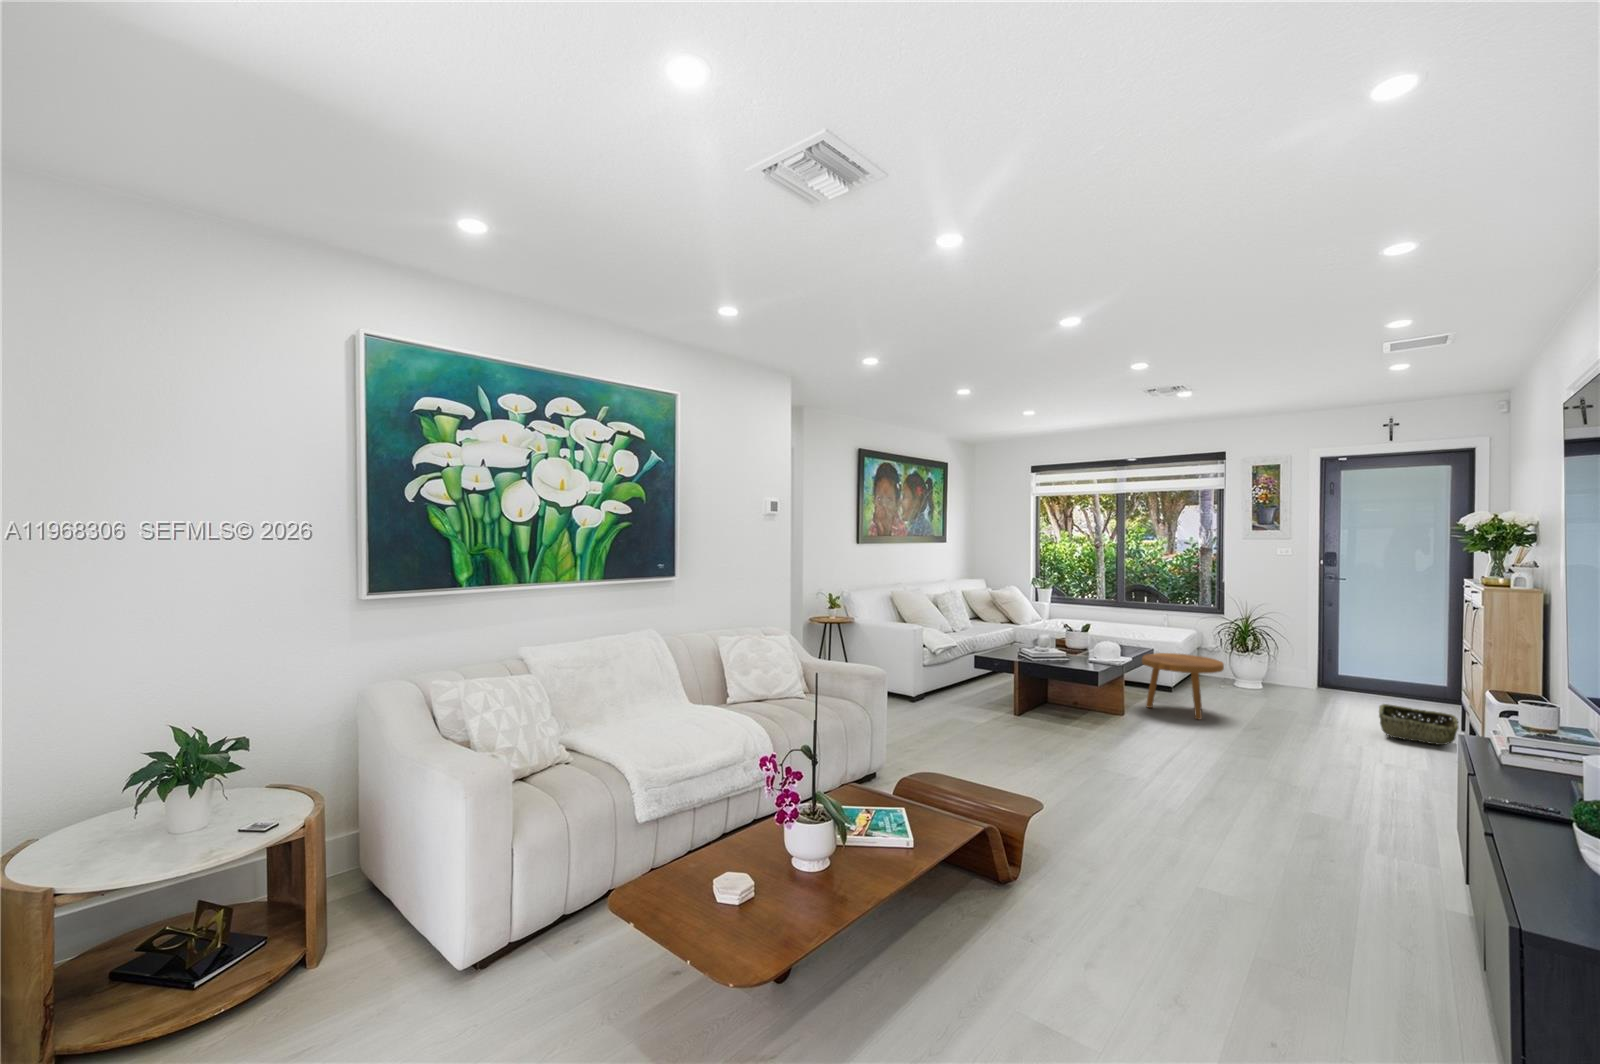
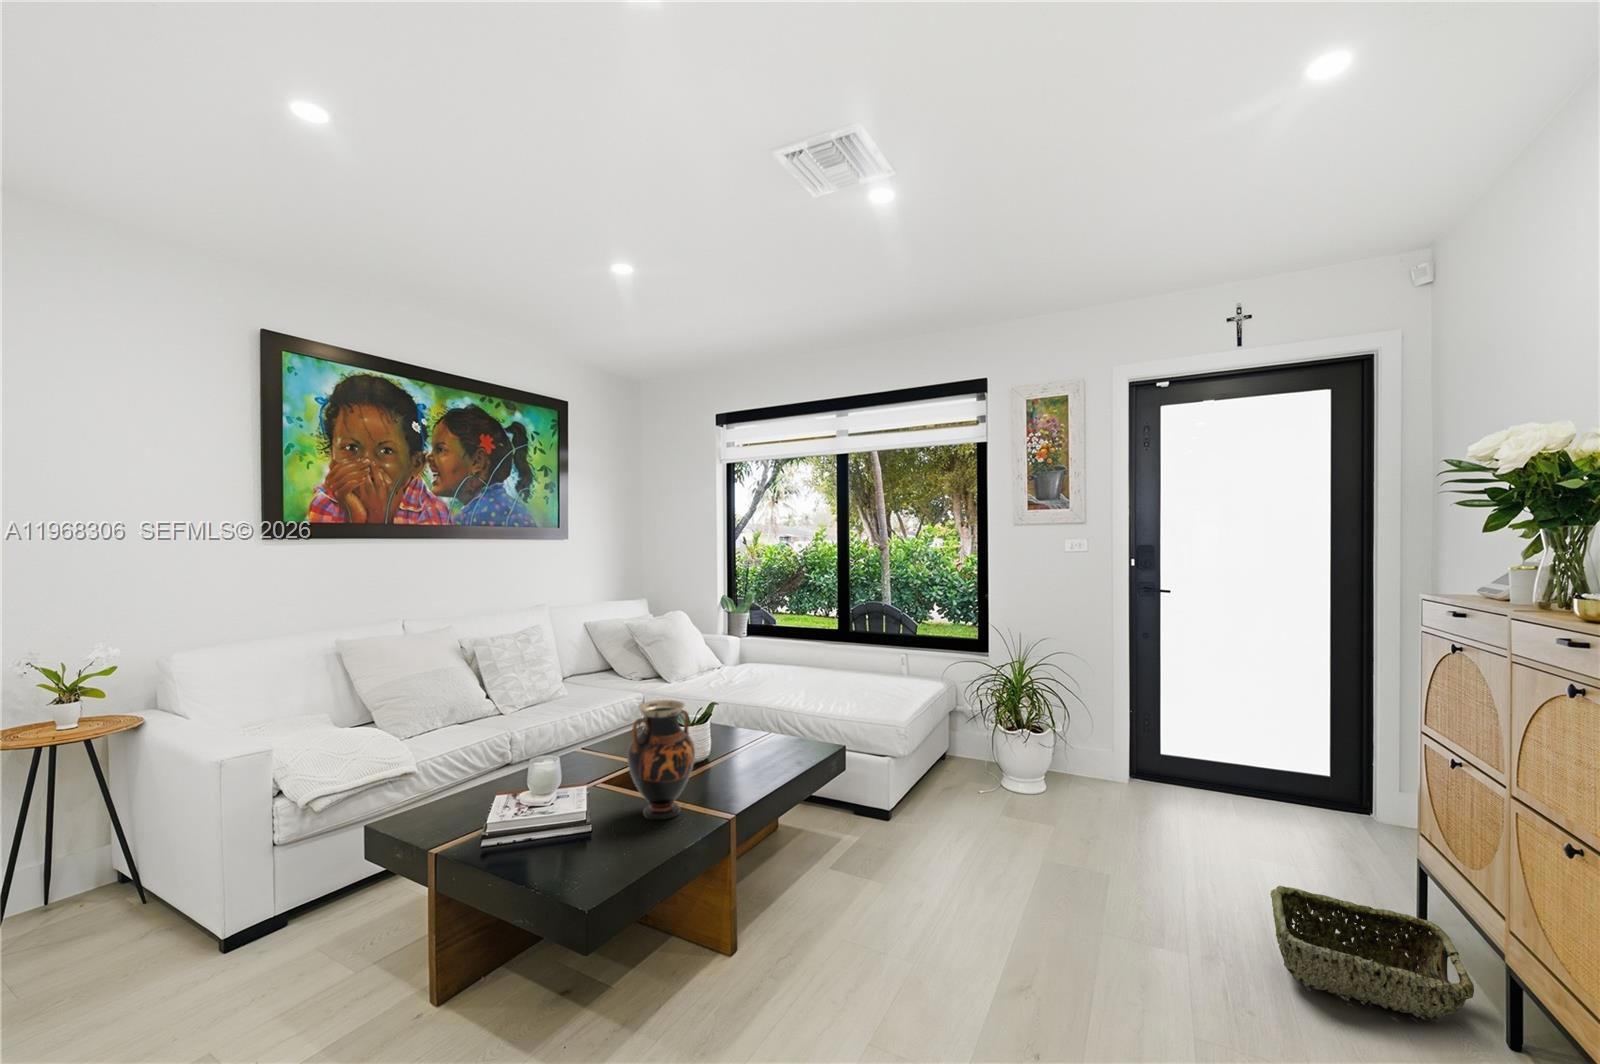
vase: none [1082,617,1112,663] -> present [627,700,695,820]
footstool: present [1142,653,1224,720] -> none [790,757,953,939]

